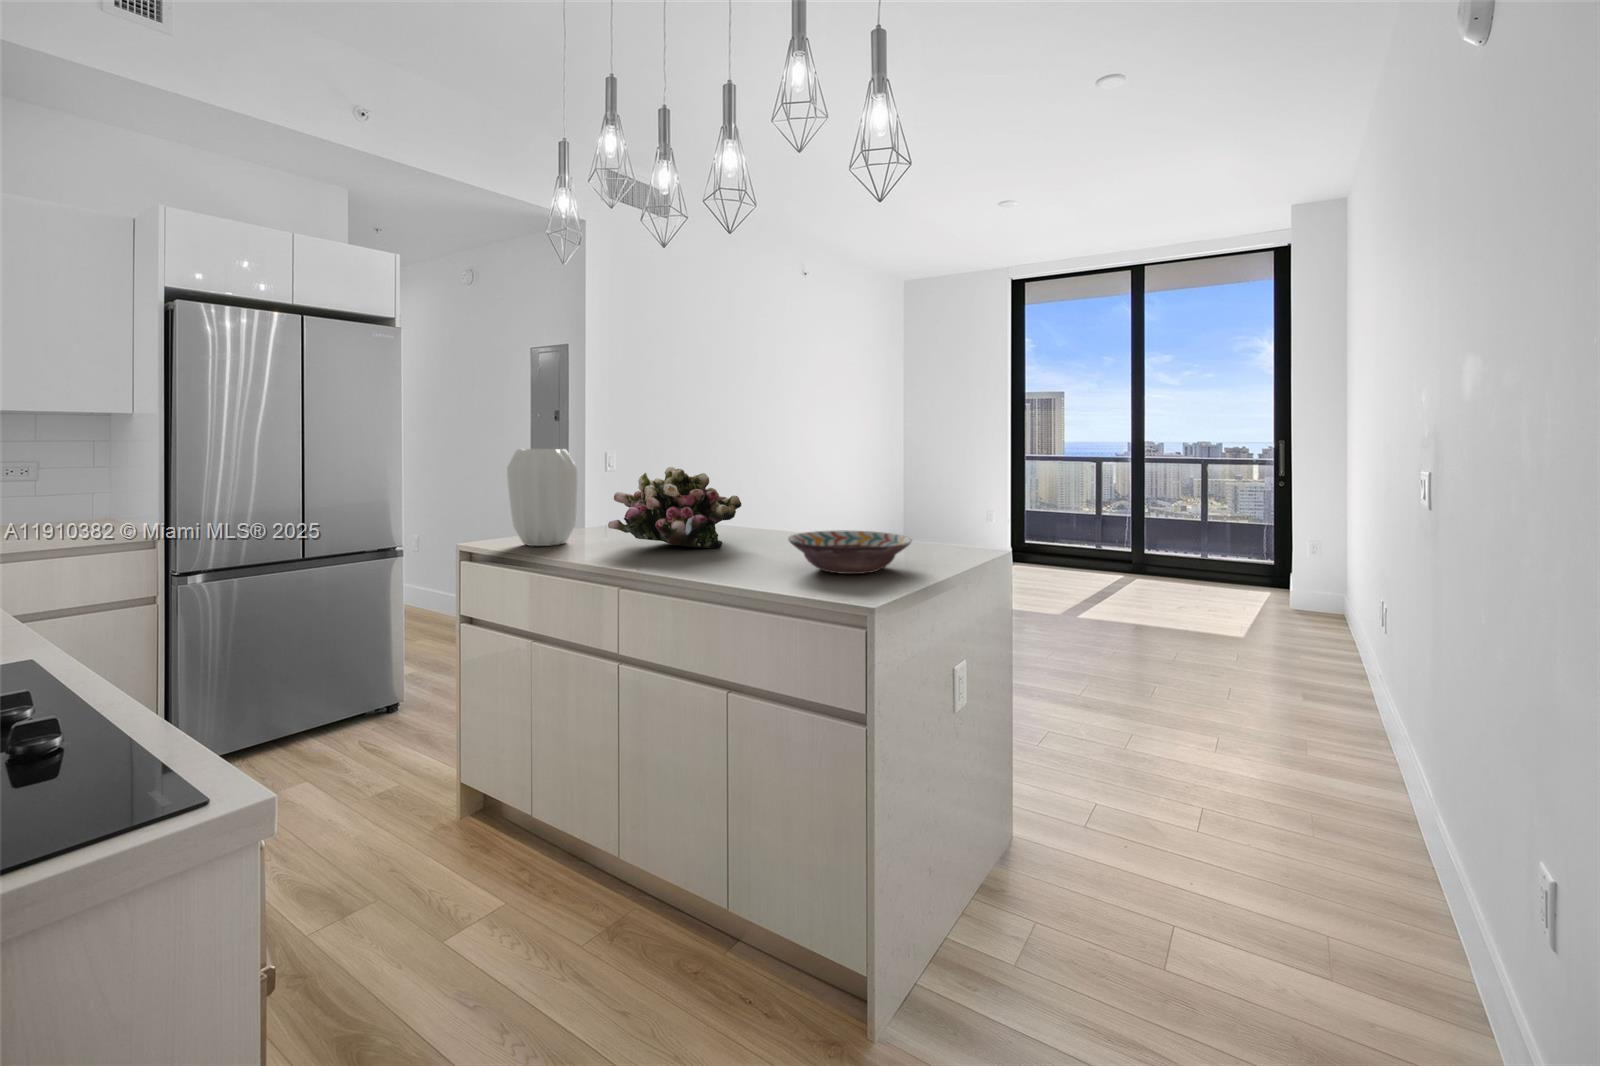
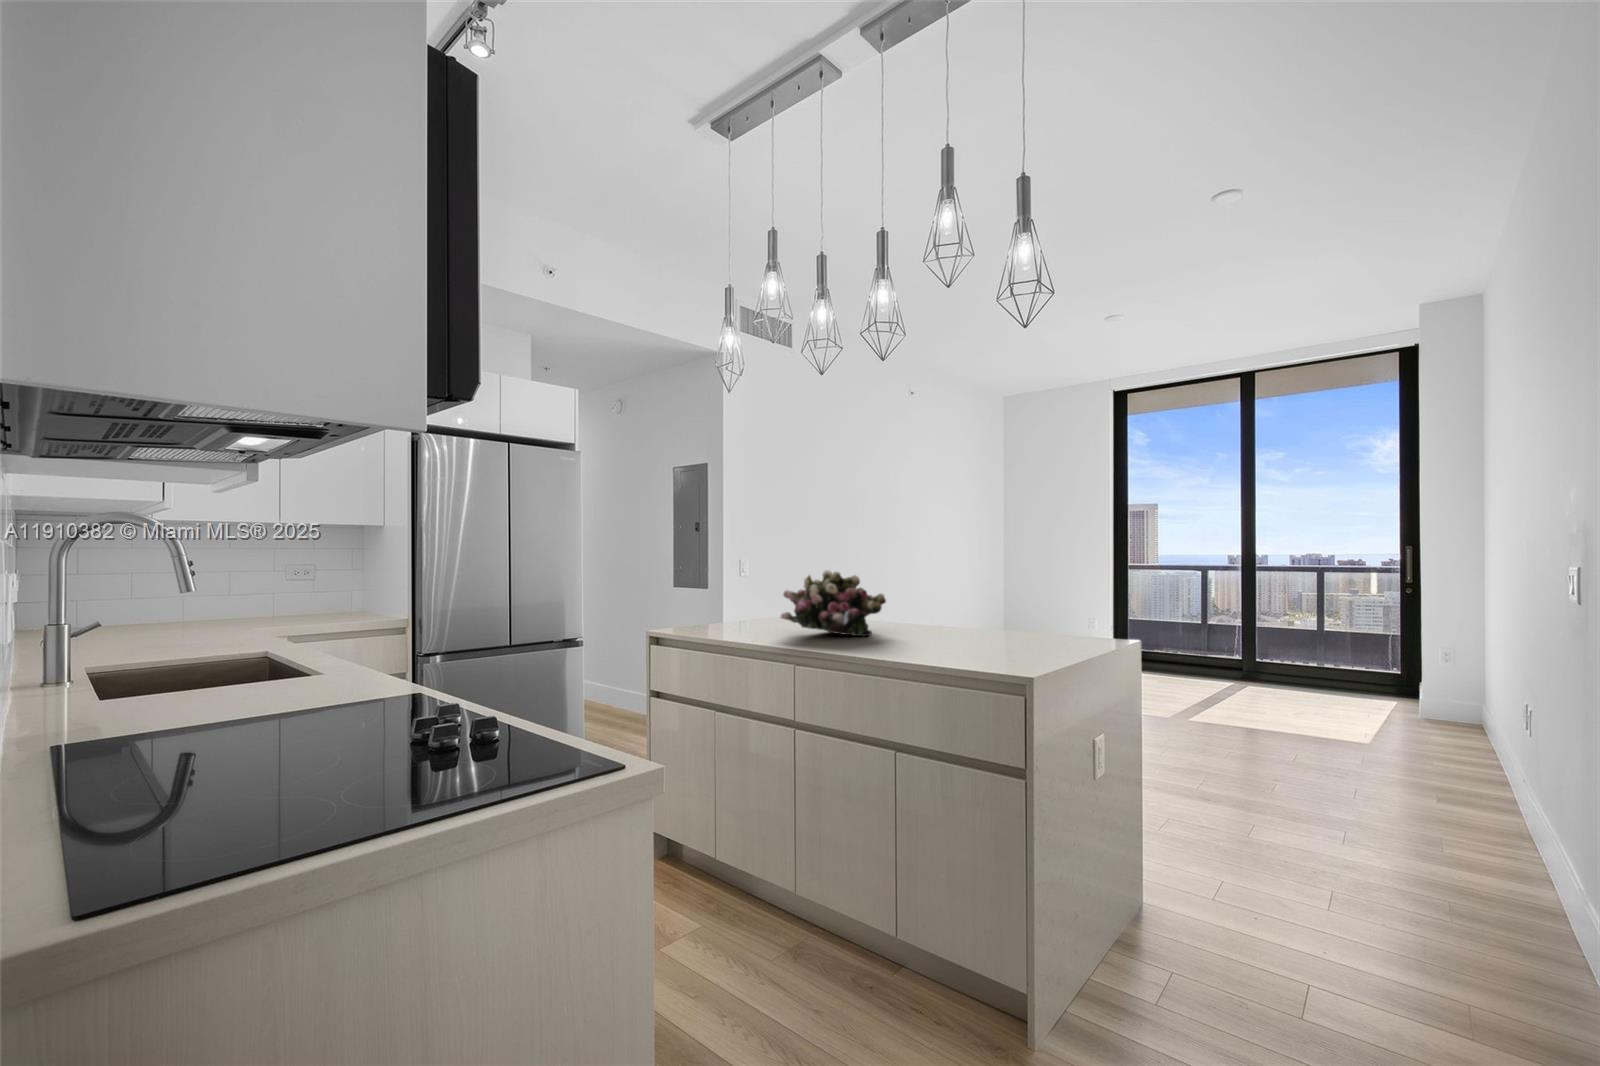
vase: present [507,449,577,546] -> none [698,556,752,633]
decorative bowl: present [788,530,912,574] -> none [934,621,1035,654]

